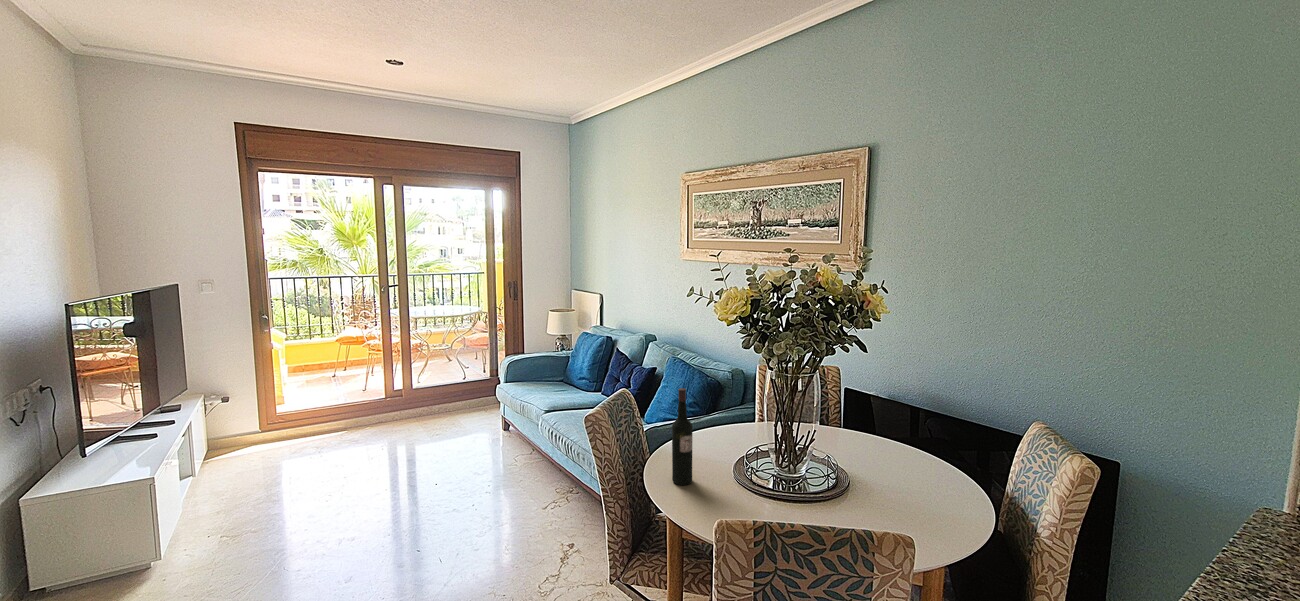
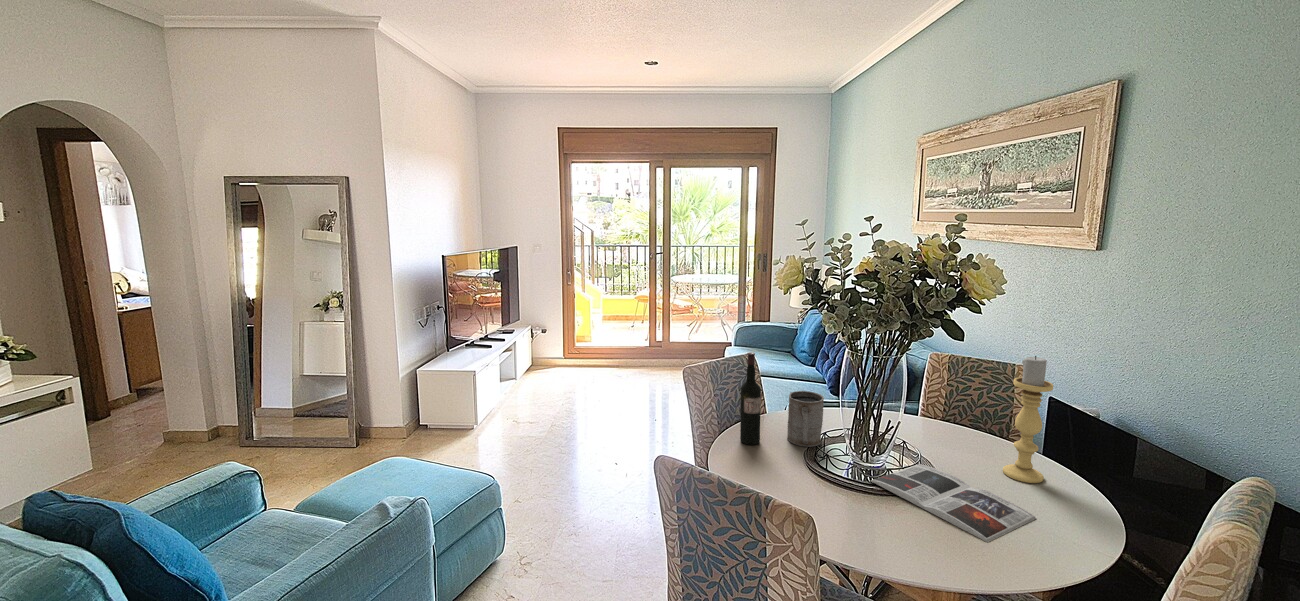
candle holder: none [873,358,906,460] -> present [1003,356,1053,483]
mug: none [707,418,741,473] -> present [787,391,824,447]
magazine: none [813,464,931,515] -> present [871,464,1036,542]

